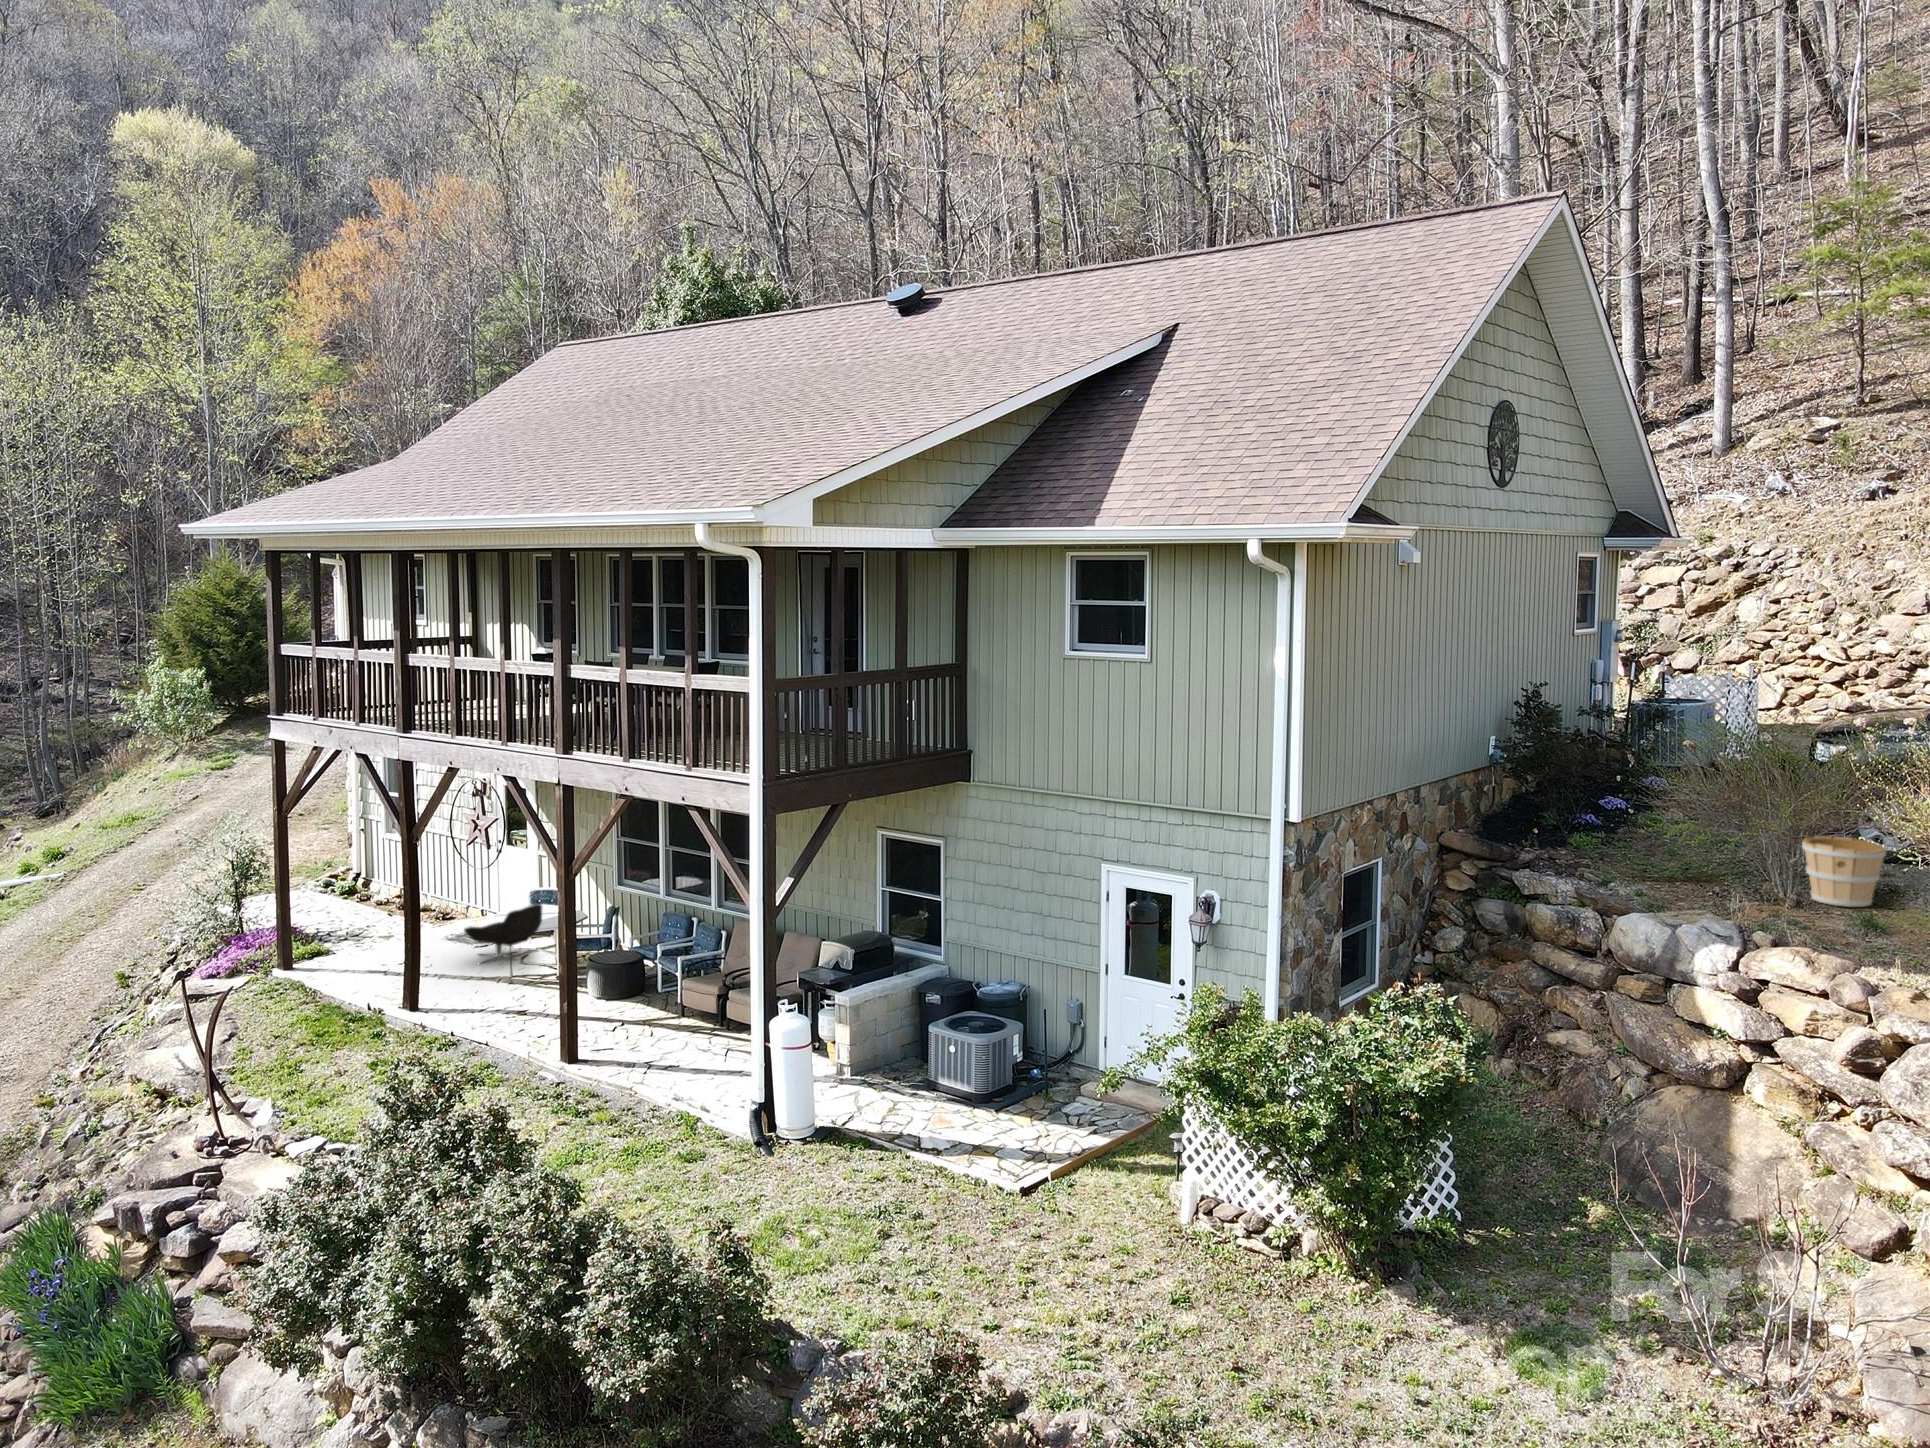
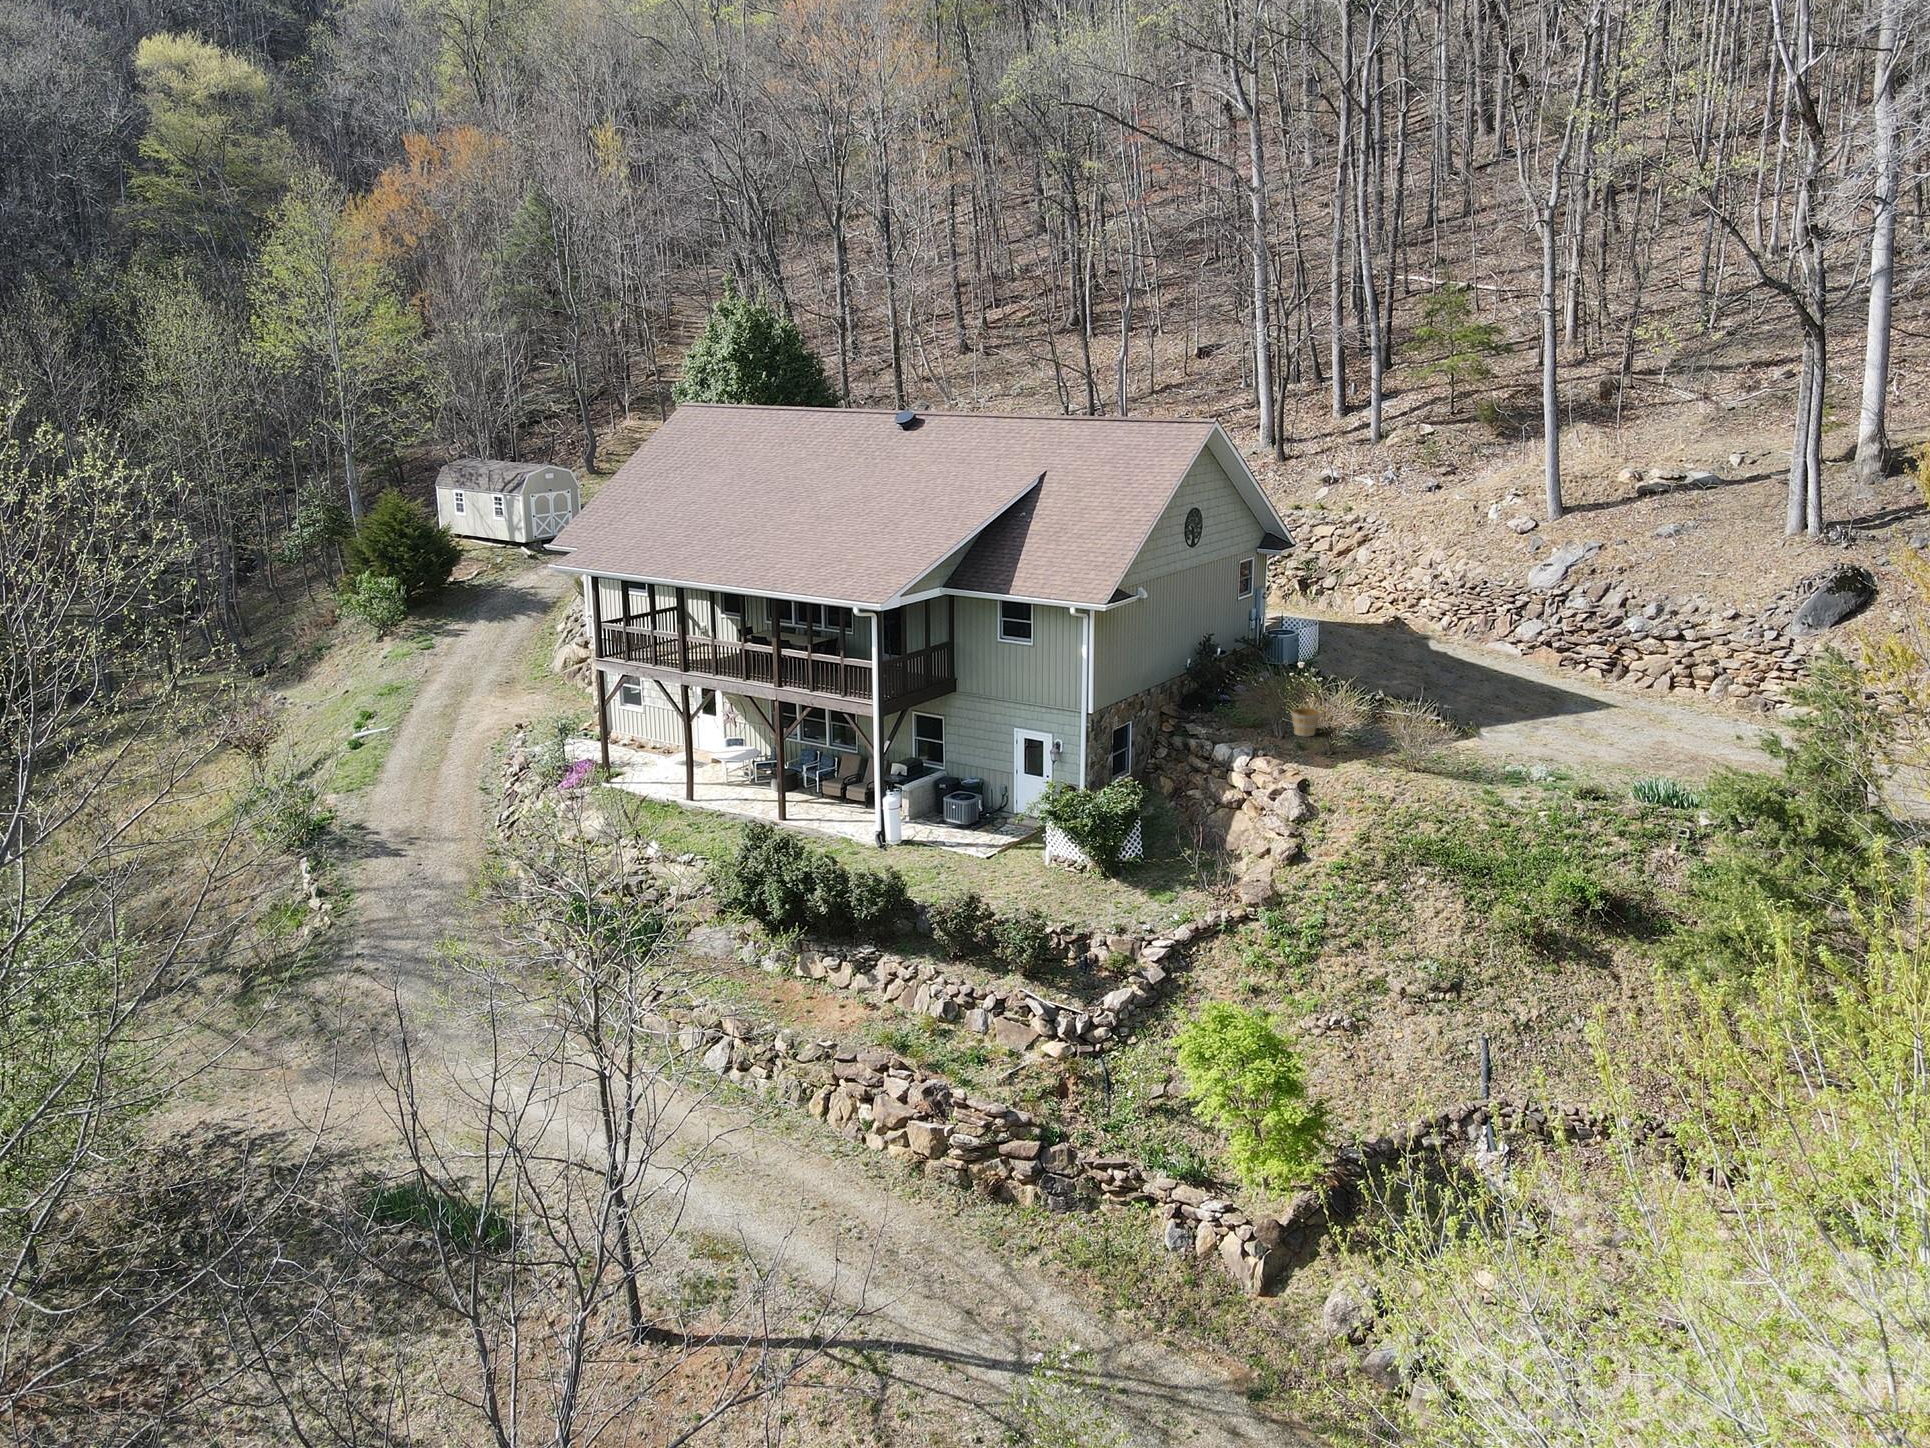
lounge chair: present [464,904,542,962] -> none [702,744,740,775]

